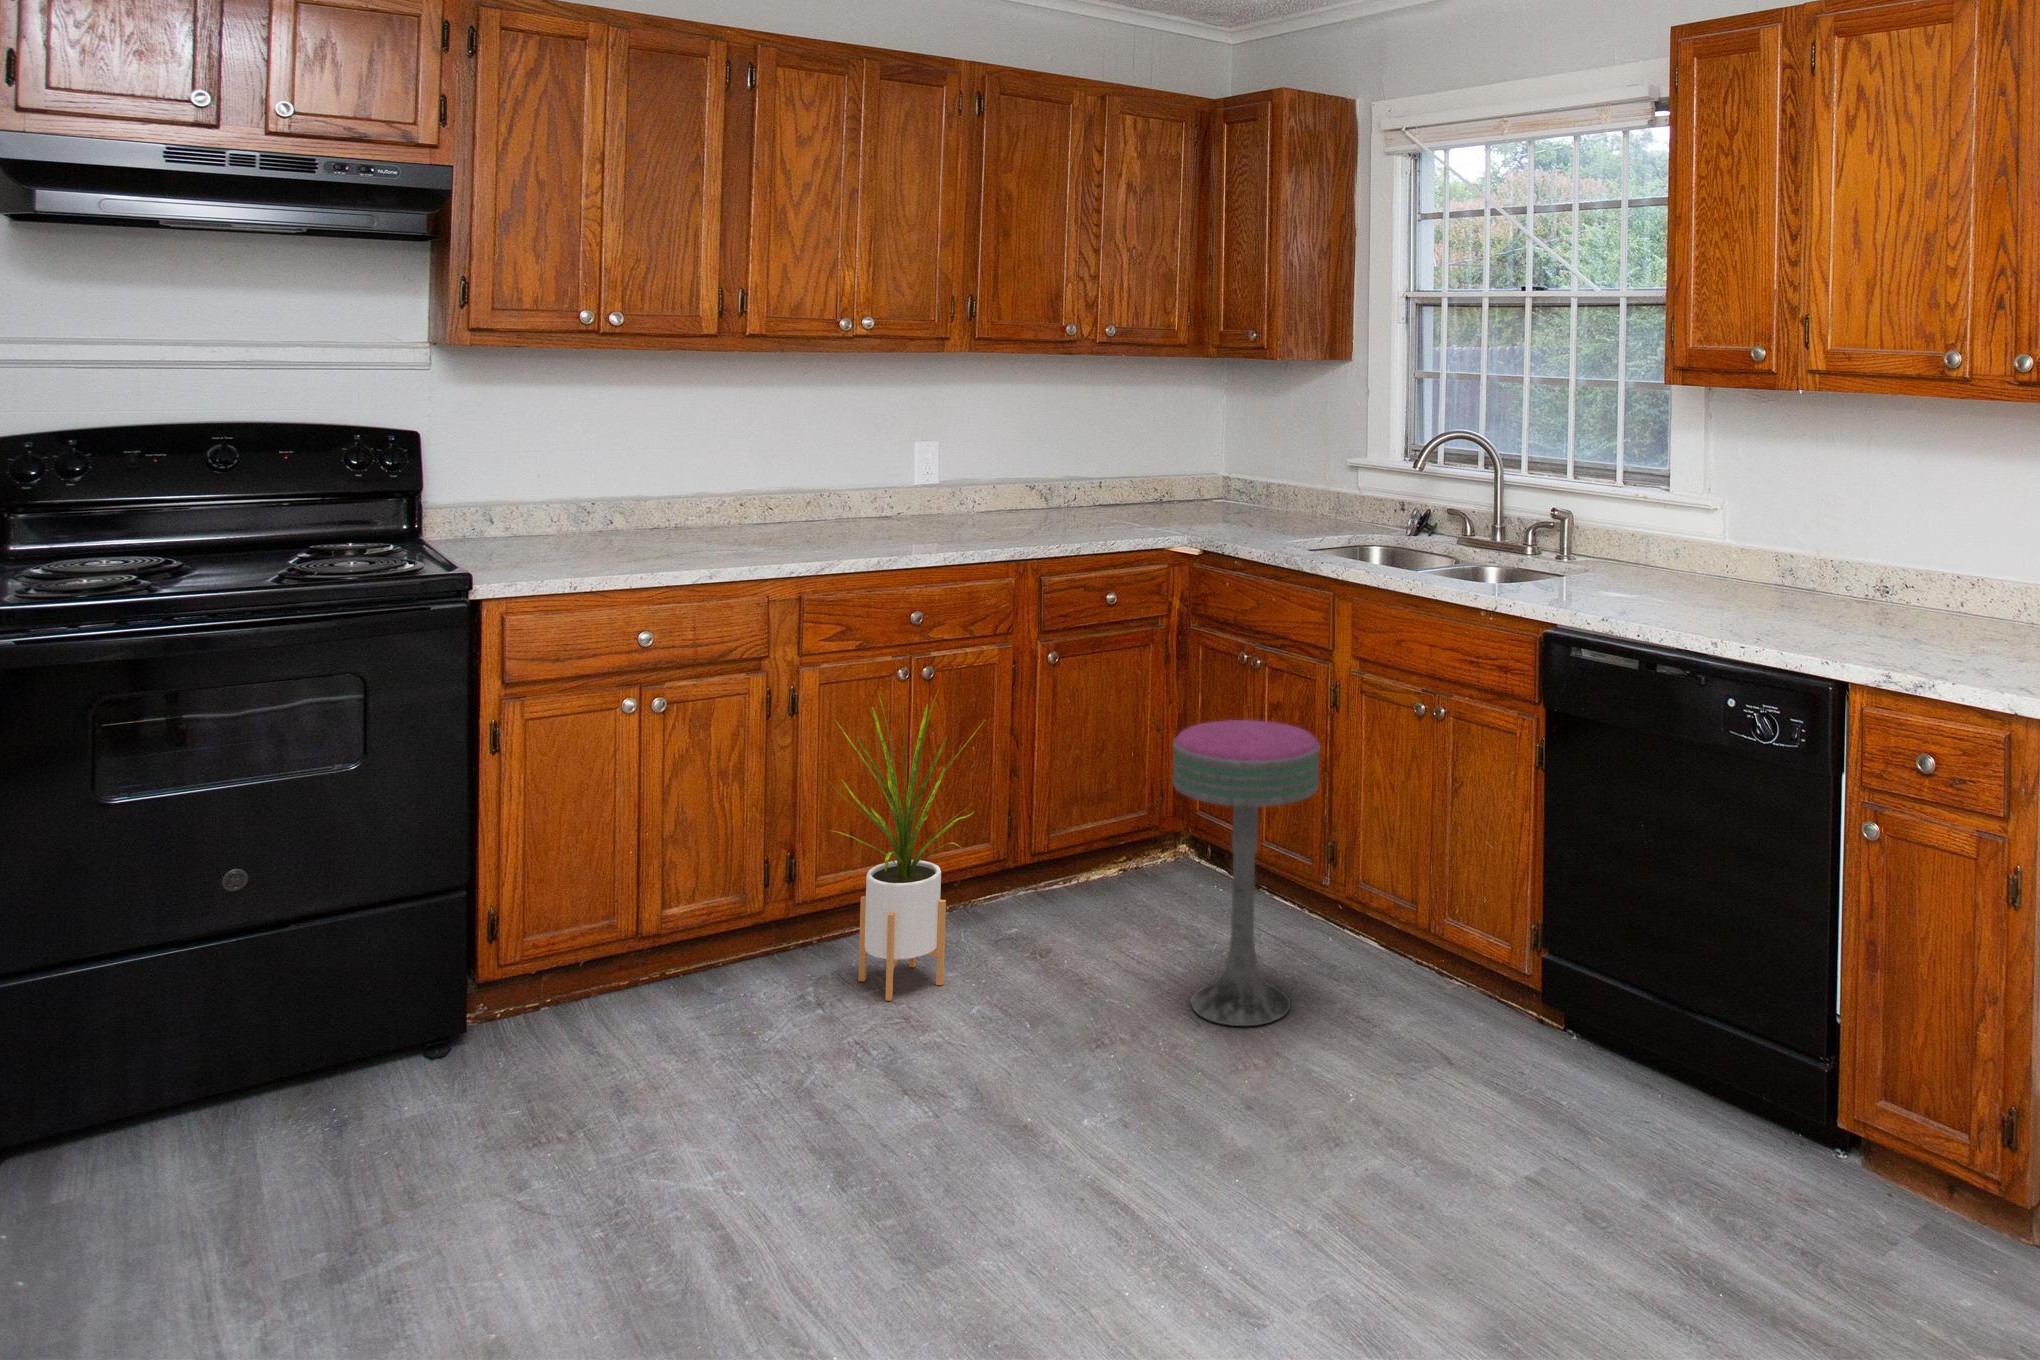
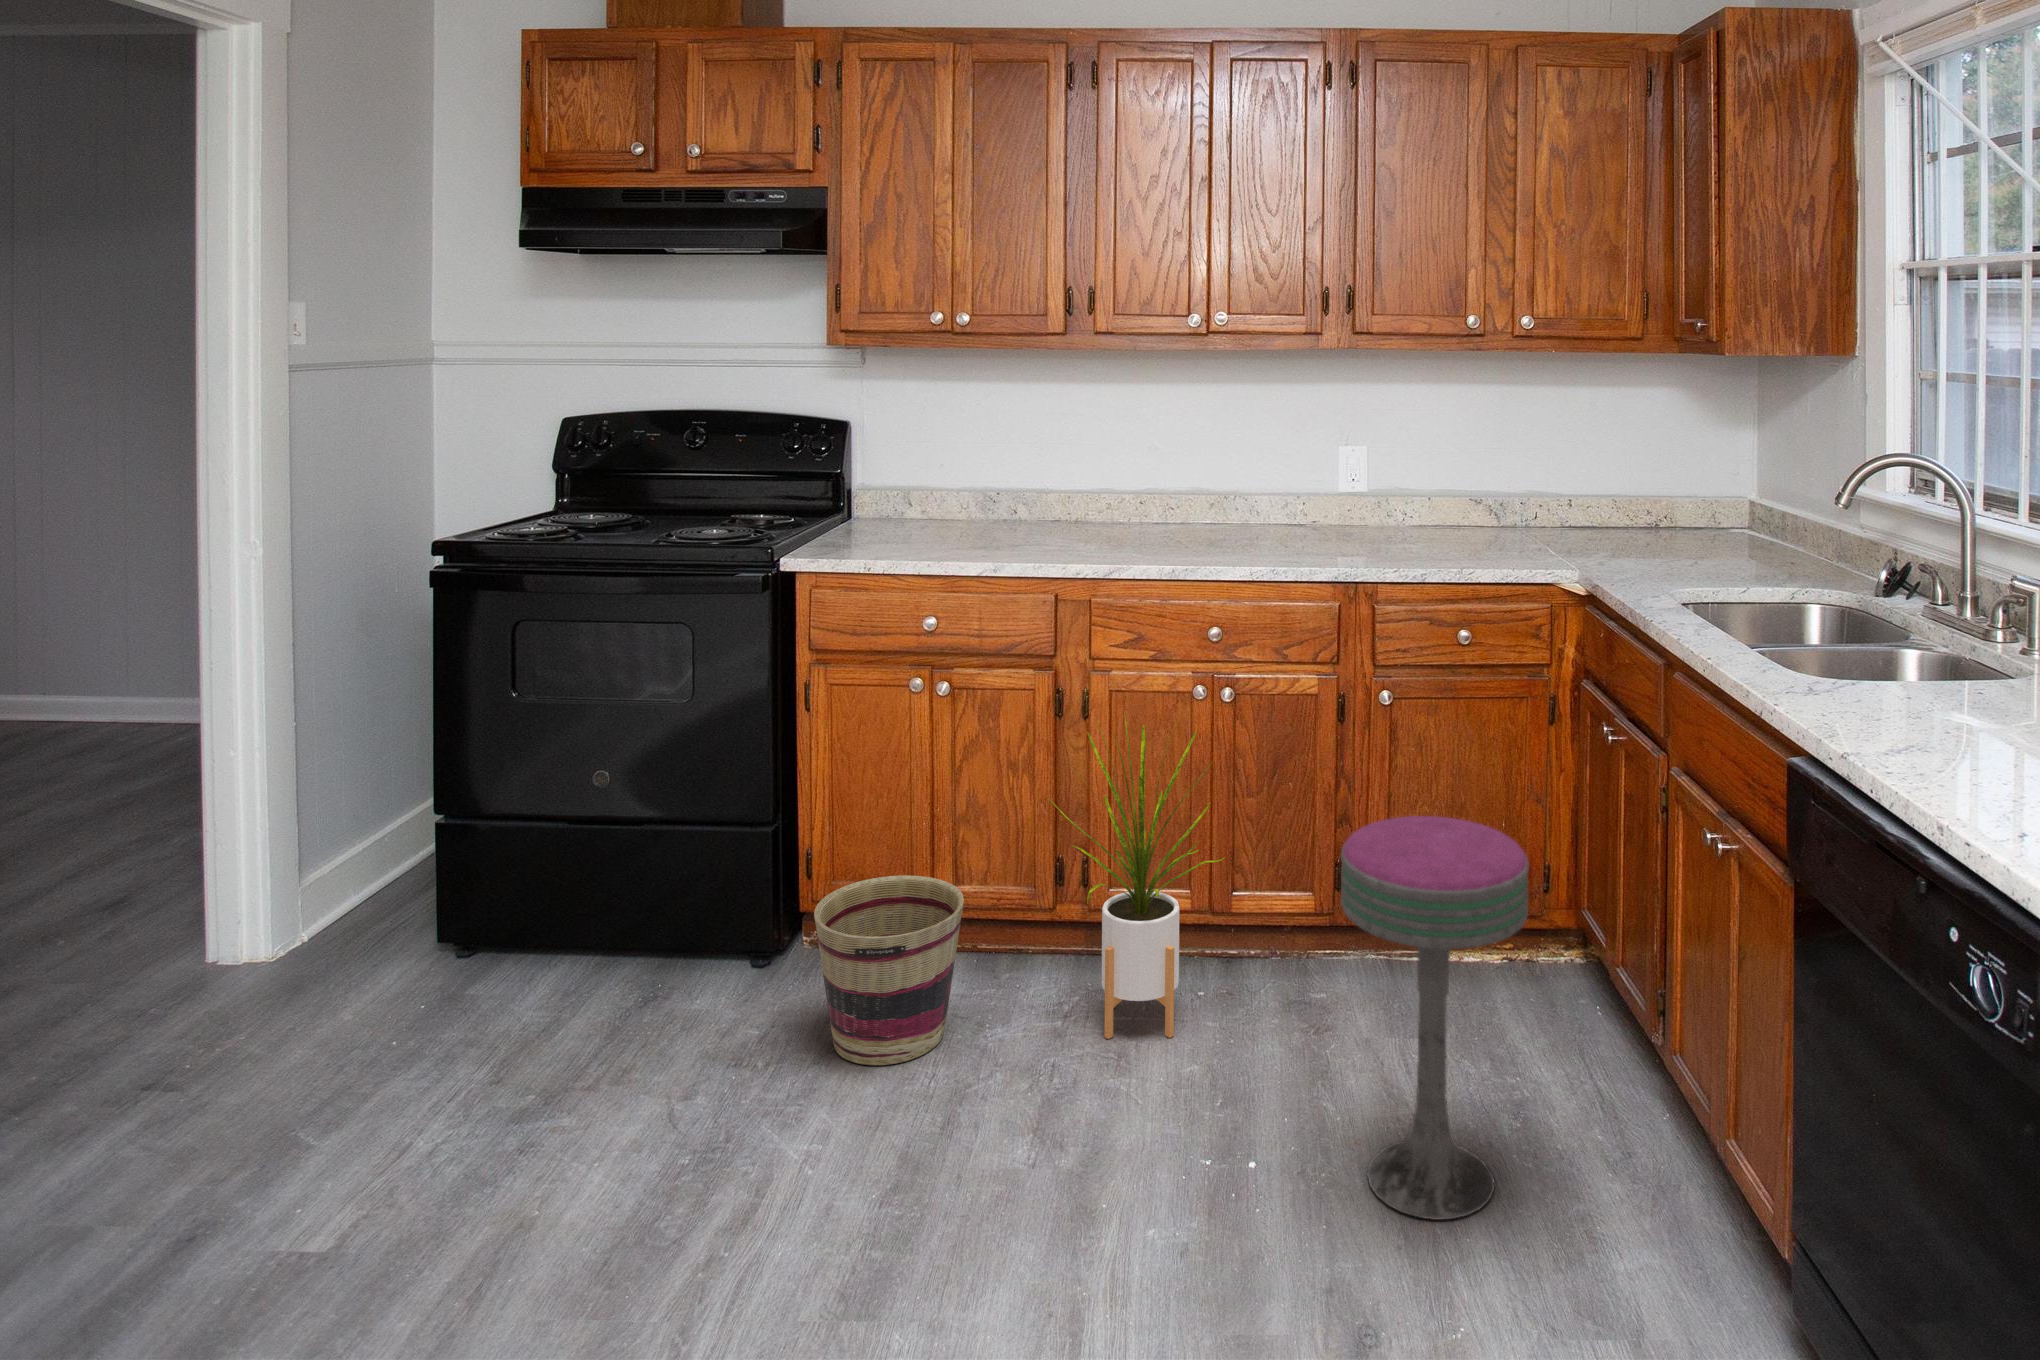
basket: none [599,892,760,1085] -> present [814,875,964,1065]

